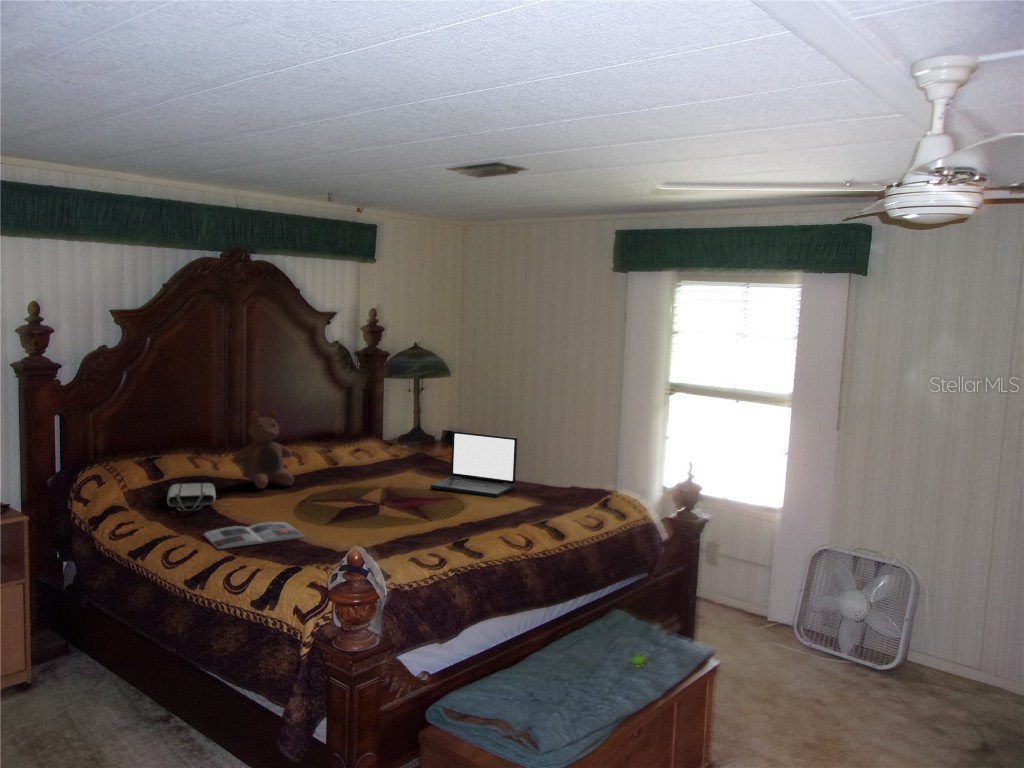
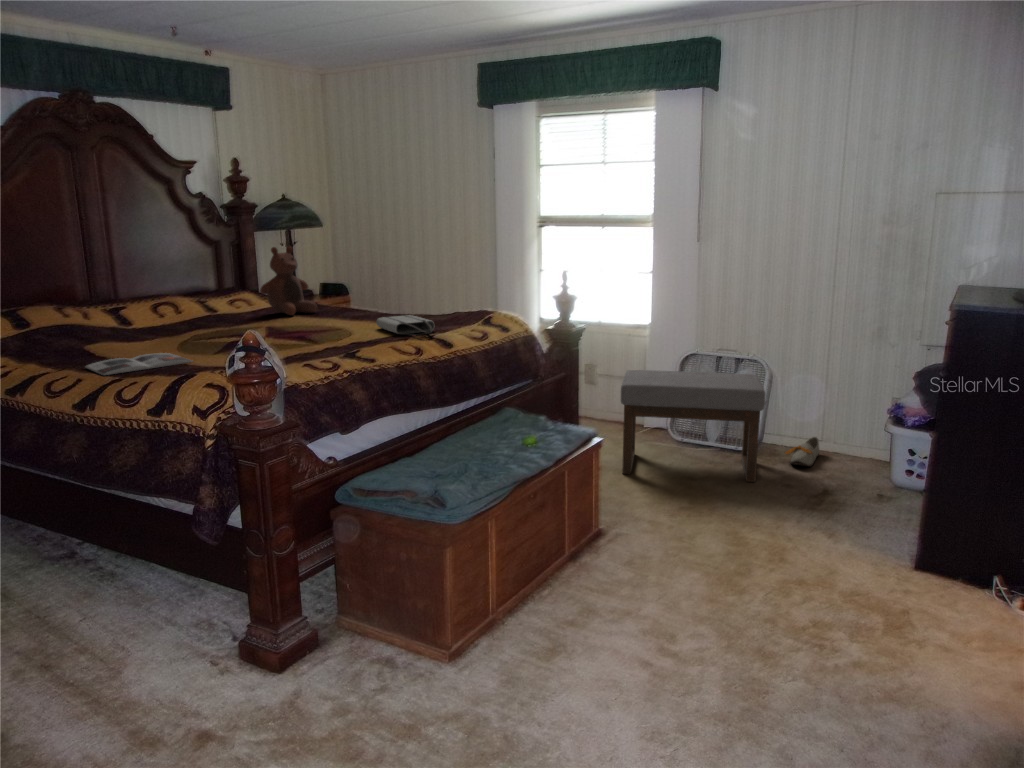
stuffed bear: present [233,411,294,489] -> present [260,246,317,315]
laptop: present [430,431,517,497] -> none [315,267,400,324]
tote bag: present [167,483,216,511] -> present [376,315,435,335]
ottoman: none [742,563,912,715] -> present [621,370,765,482]
shoe: none [932,661,975,700] -> present [785,437,819,467]

